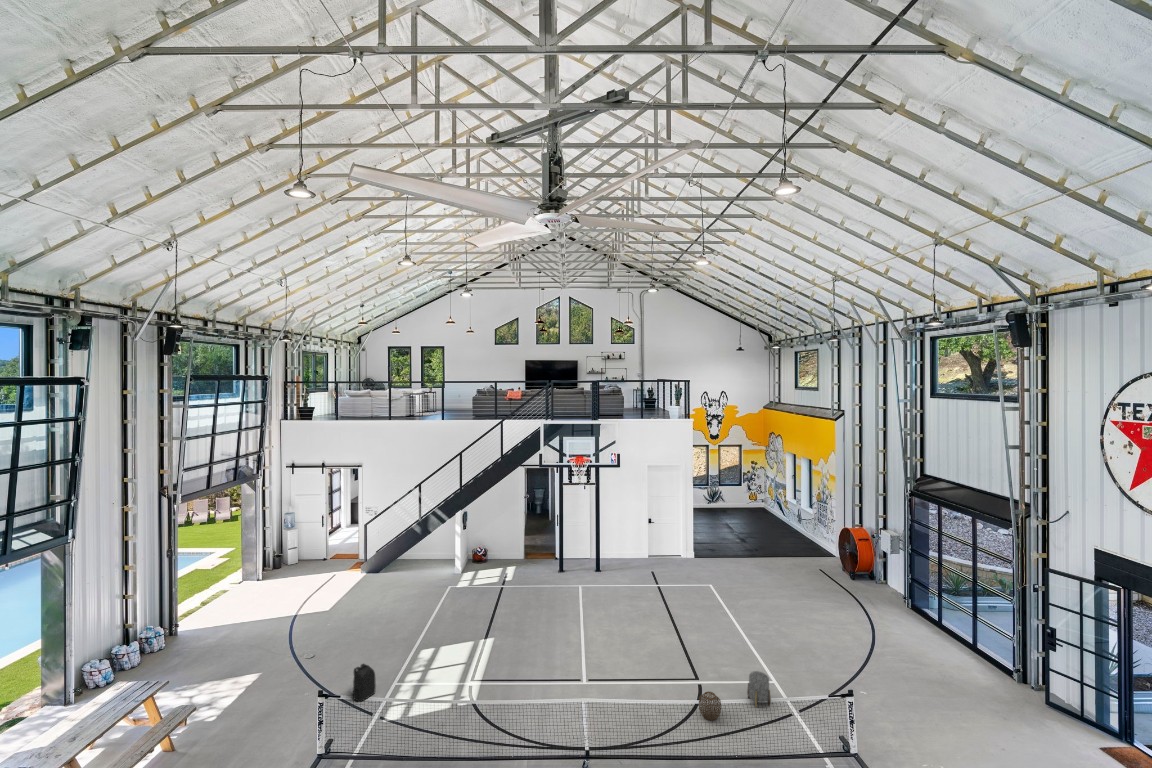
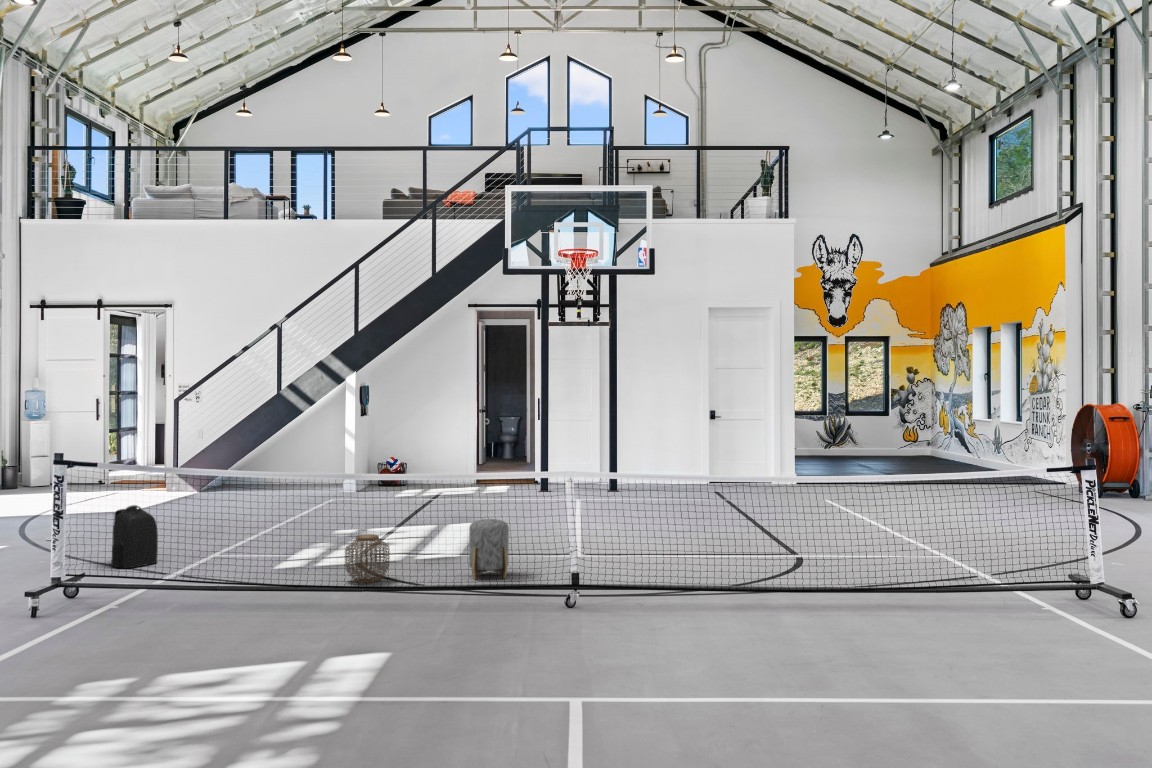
stool: present [747,671,771,707] -> present [469,519,509,580]
woven basket: present [699,692,721,721] -> present [345,534,389,584]

